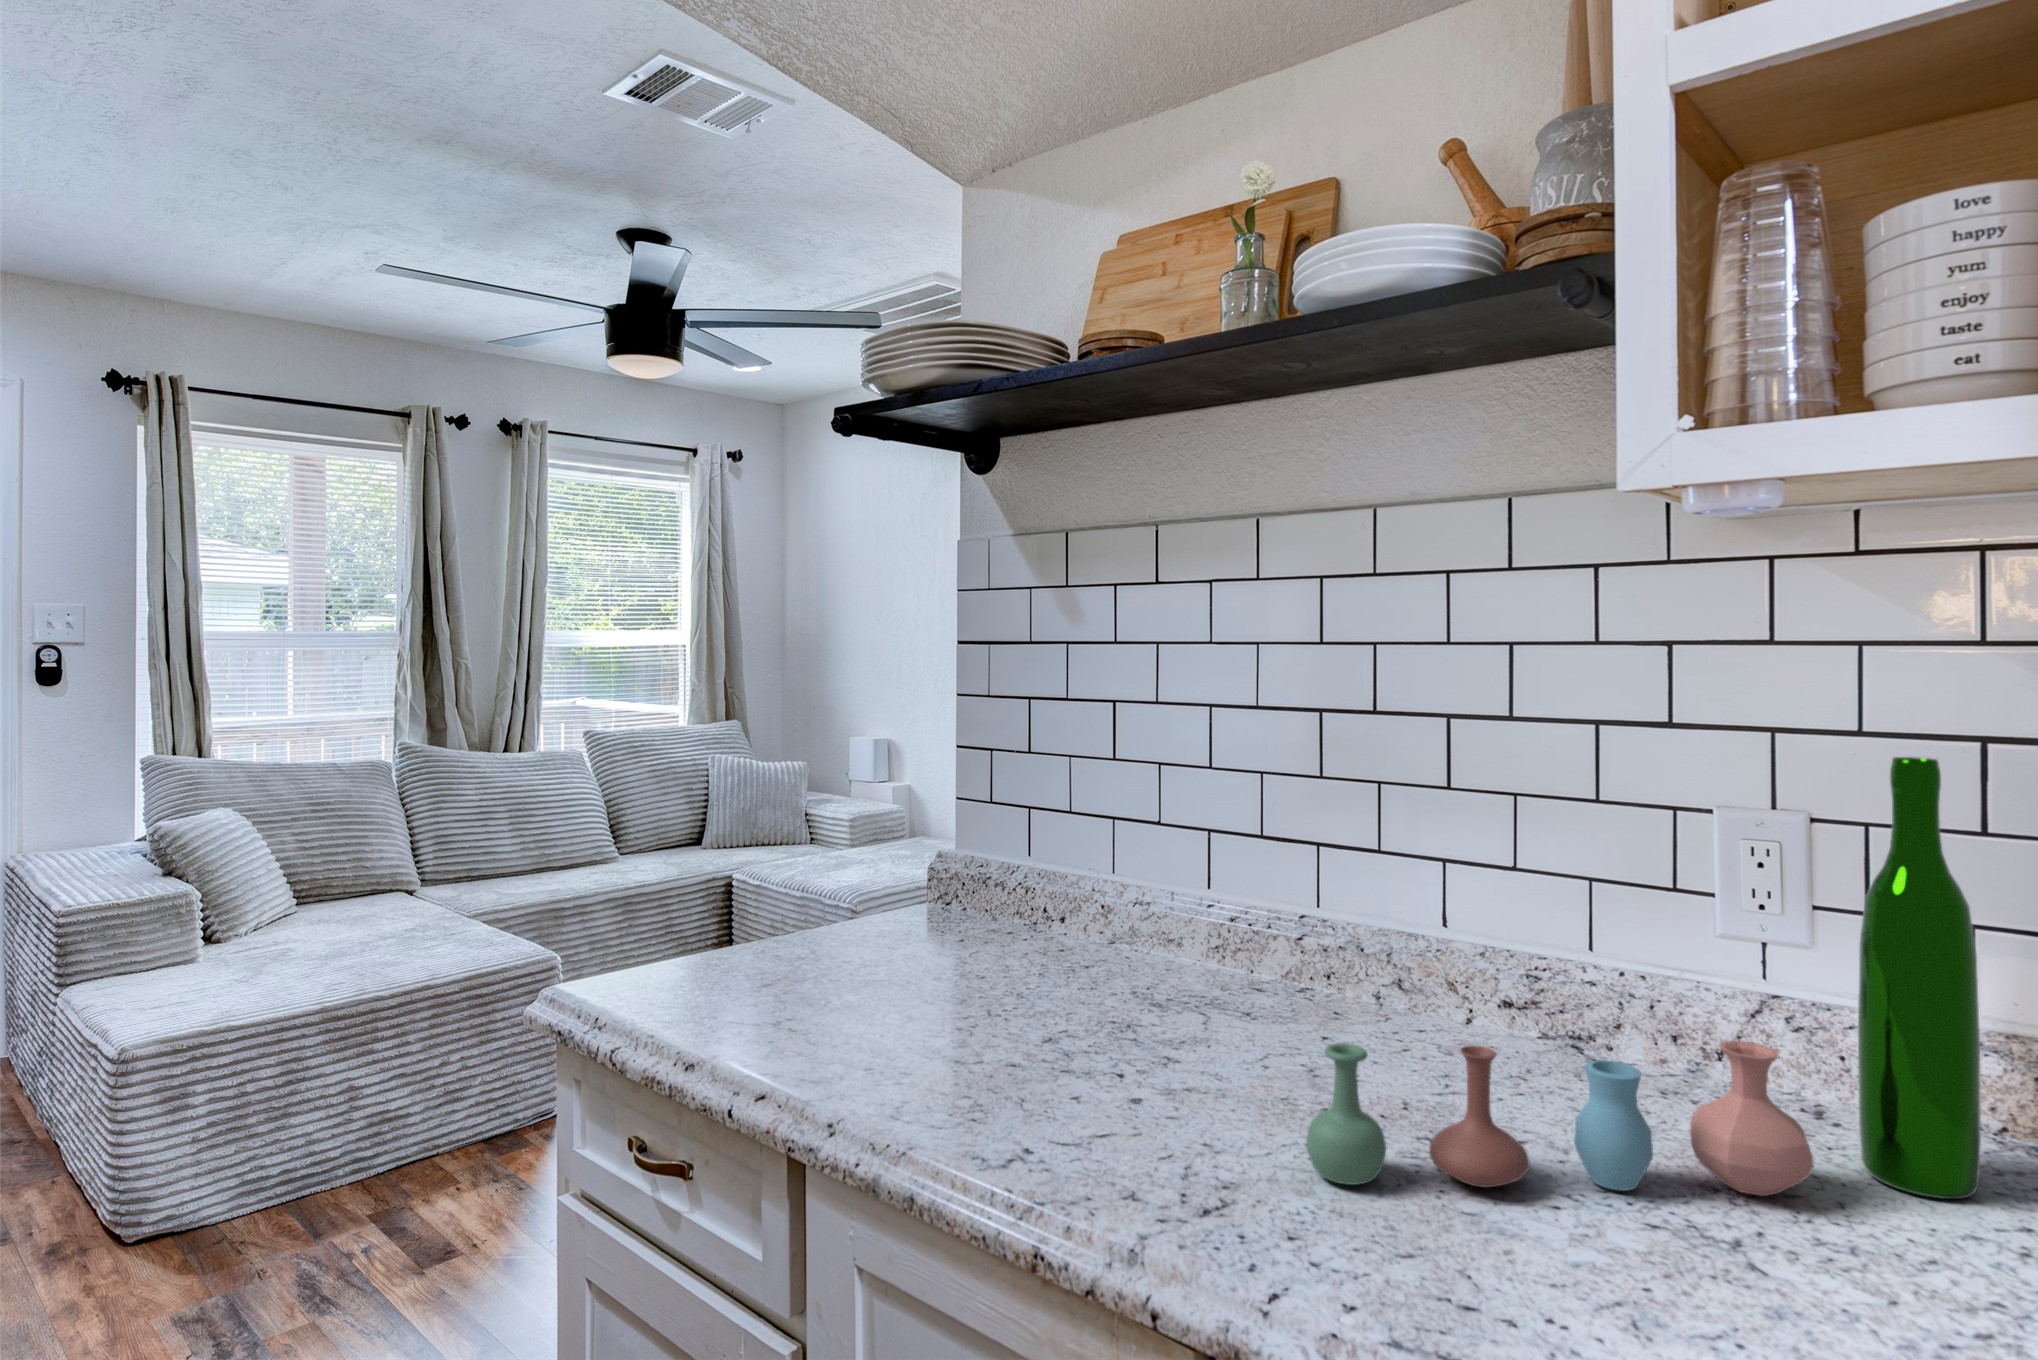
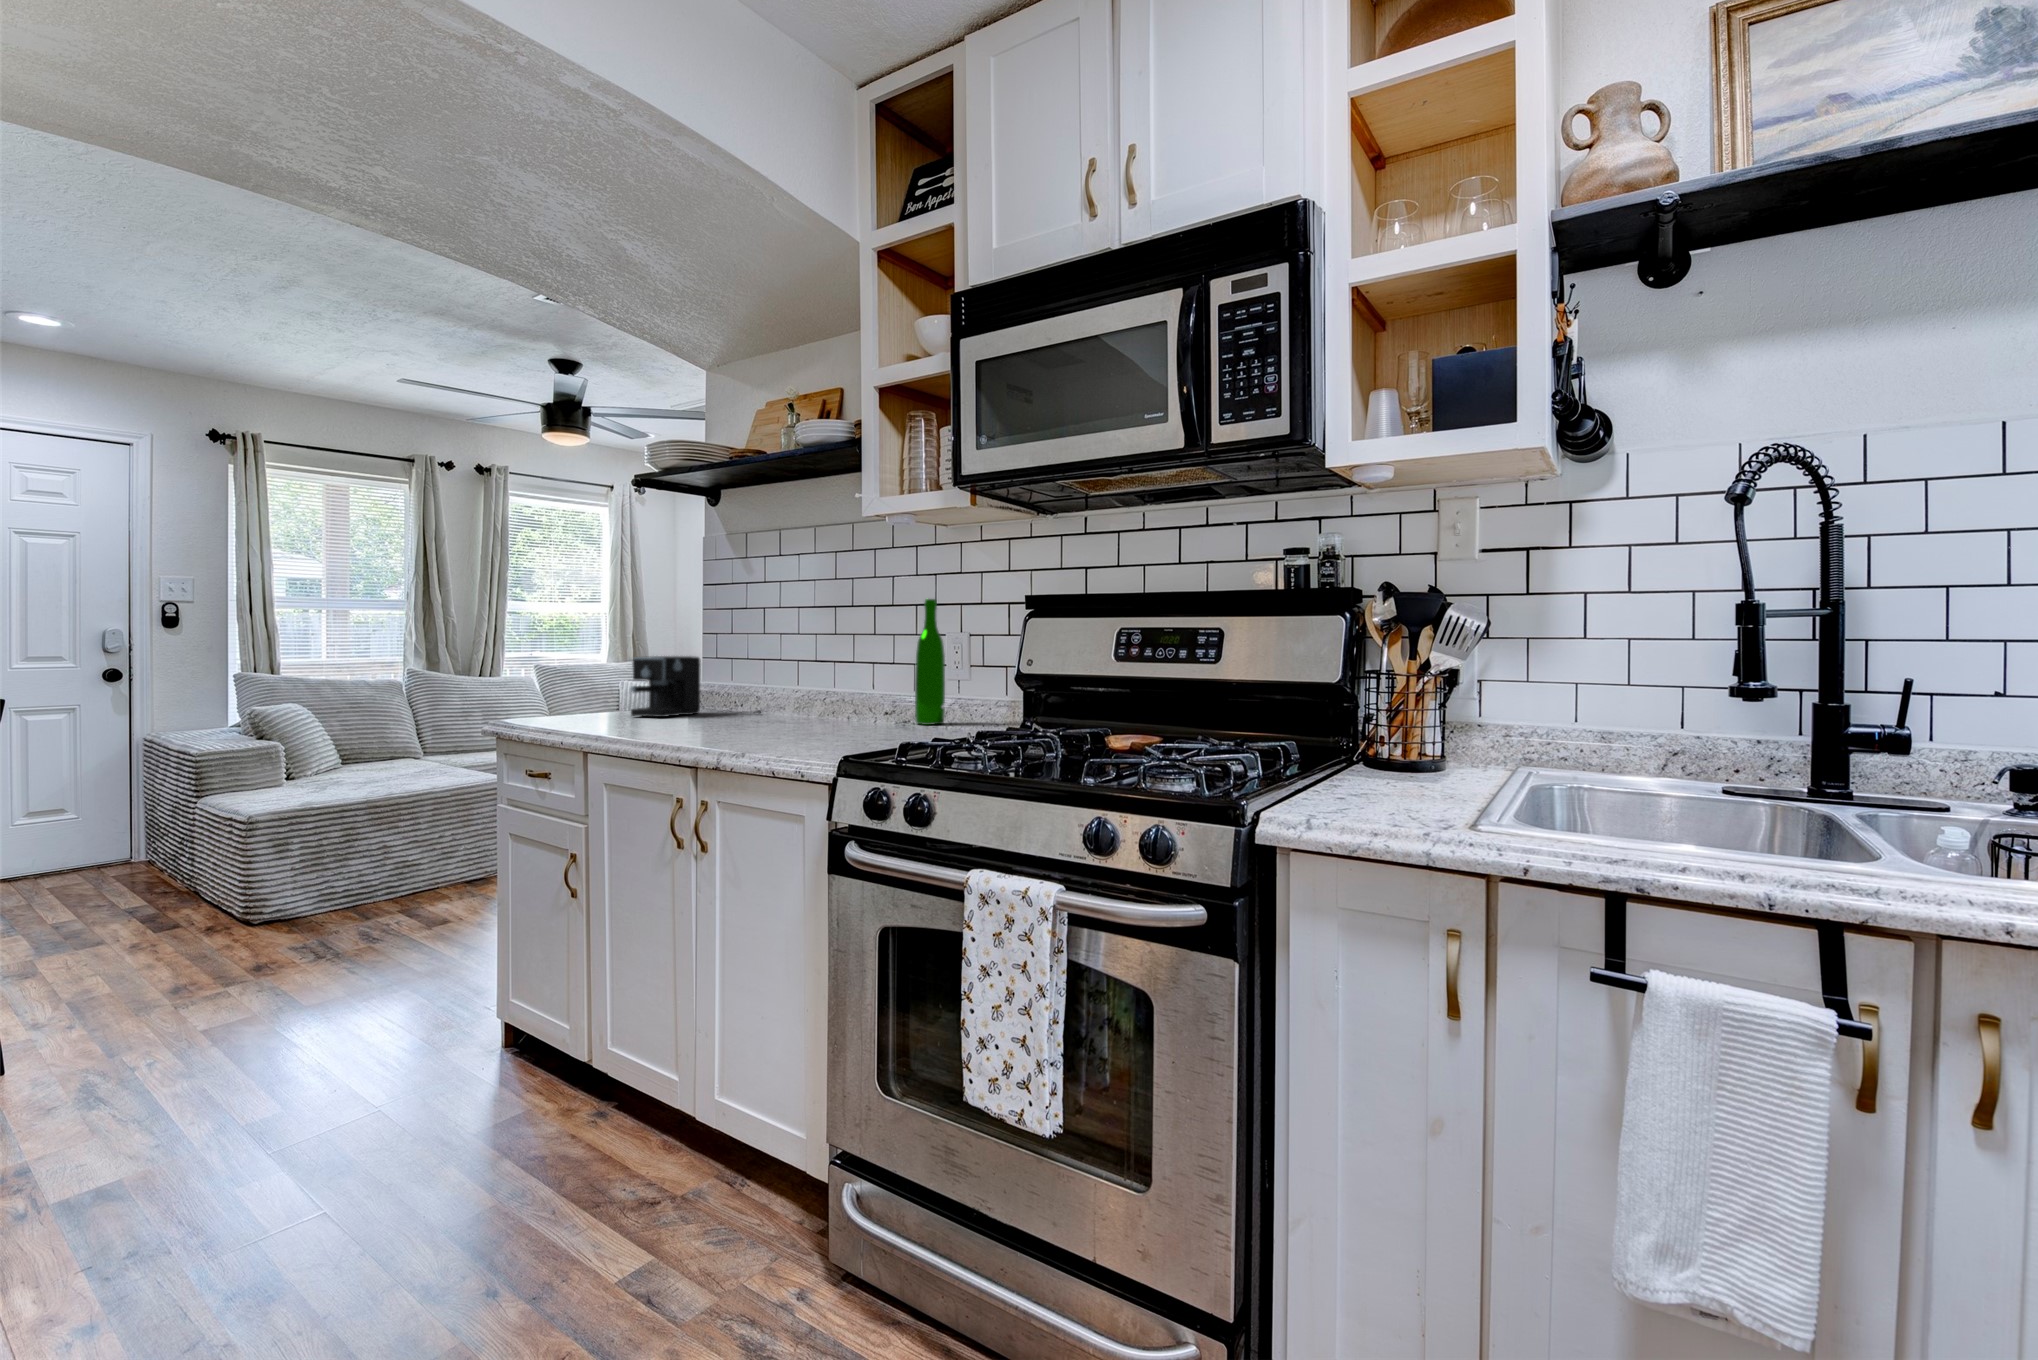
coffee maker: none [896,861,1220,1060] -> present [631,656,761,717]
vase: present [1306,1040,1814,1196] -> none [742,684,892,725]

